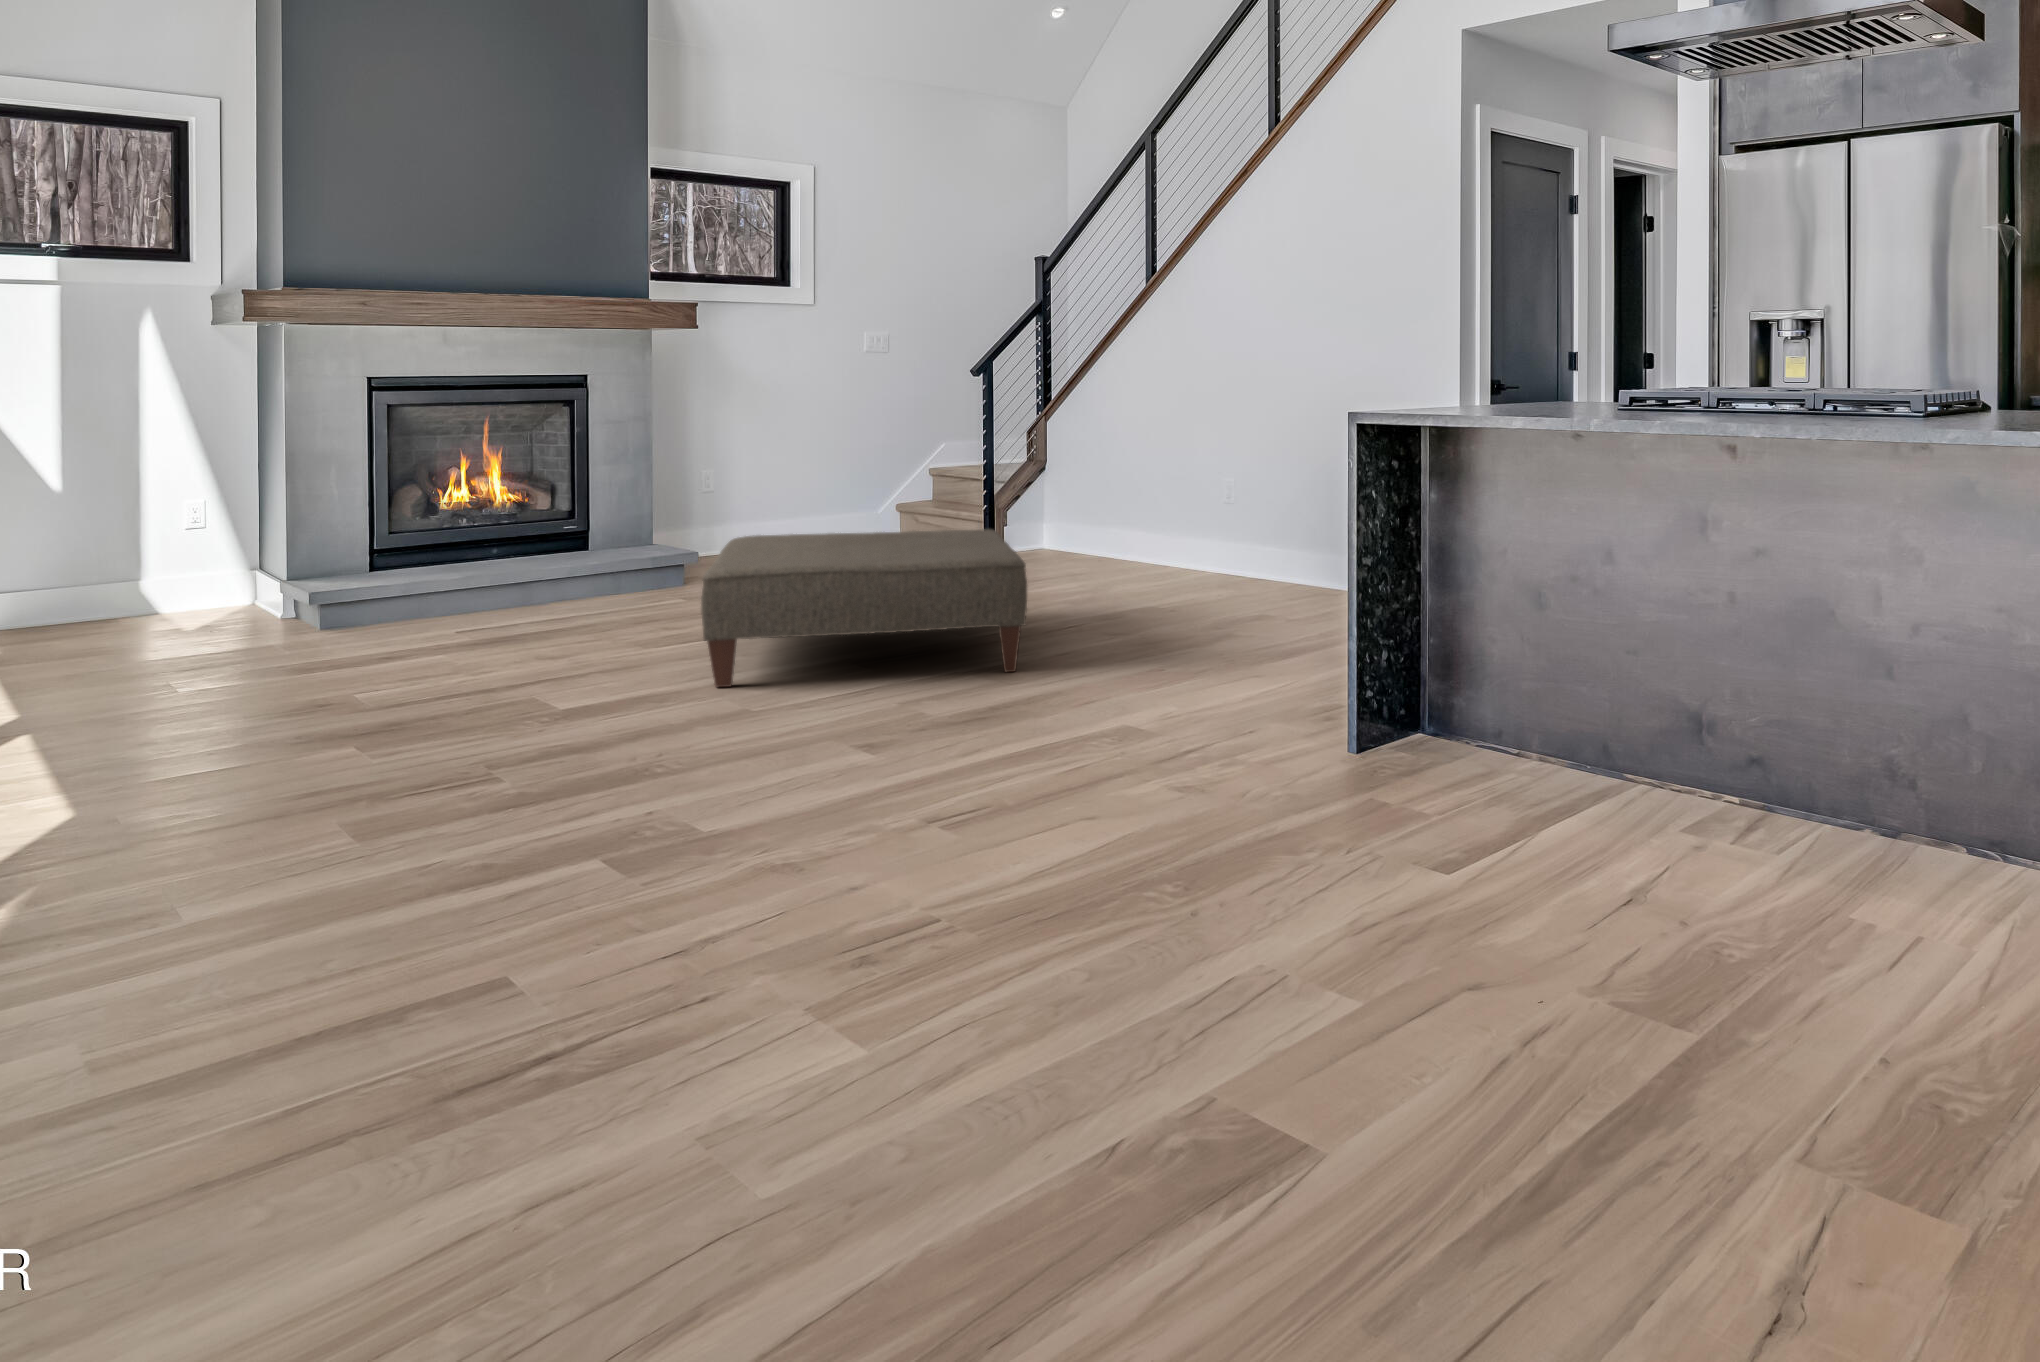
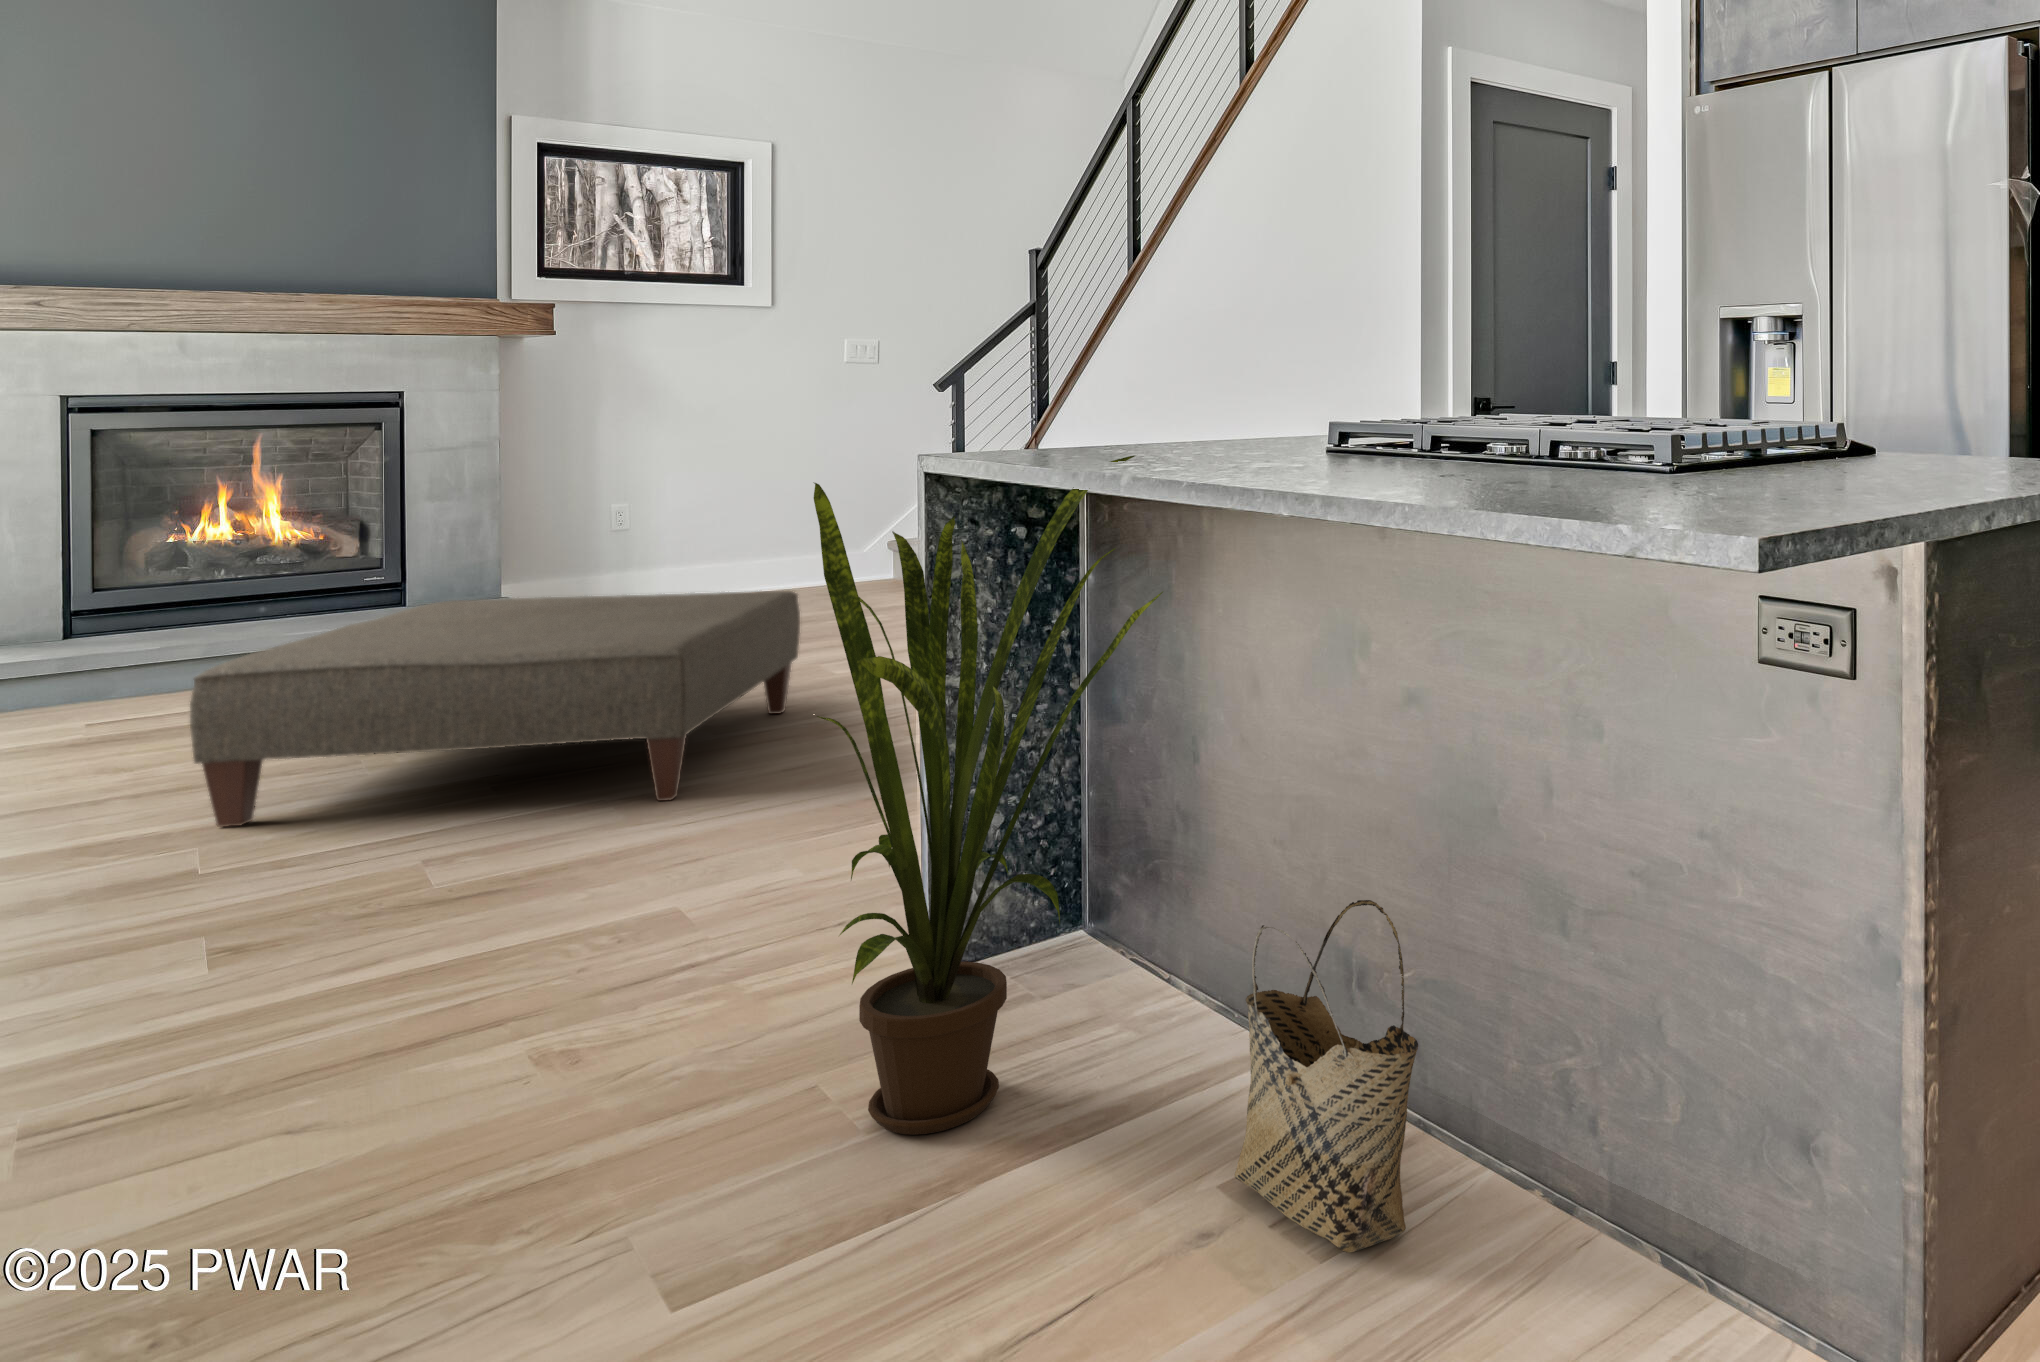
house plant: none [1400,410,1606,812] -> present [814,455,1163,1135]
woven basket: none [1713,663,1845,845] -> present [1235,900,1418,1252]

